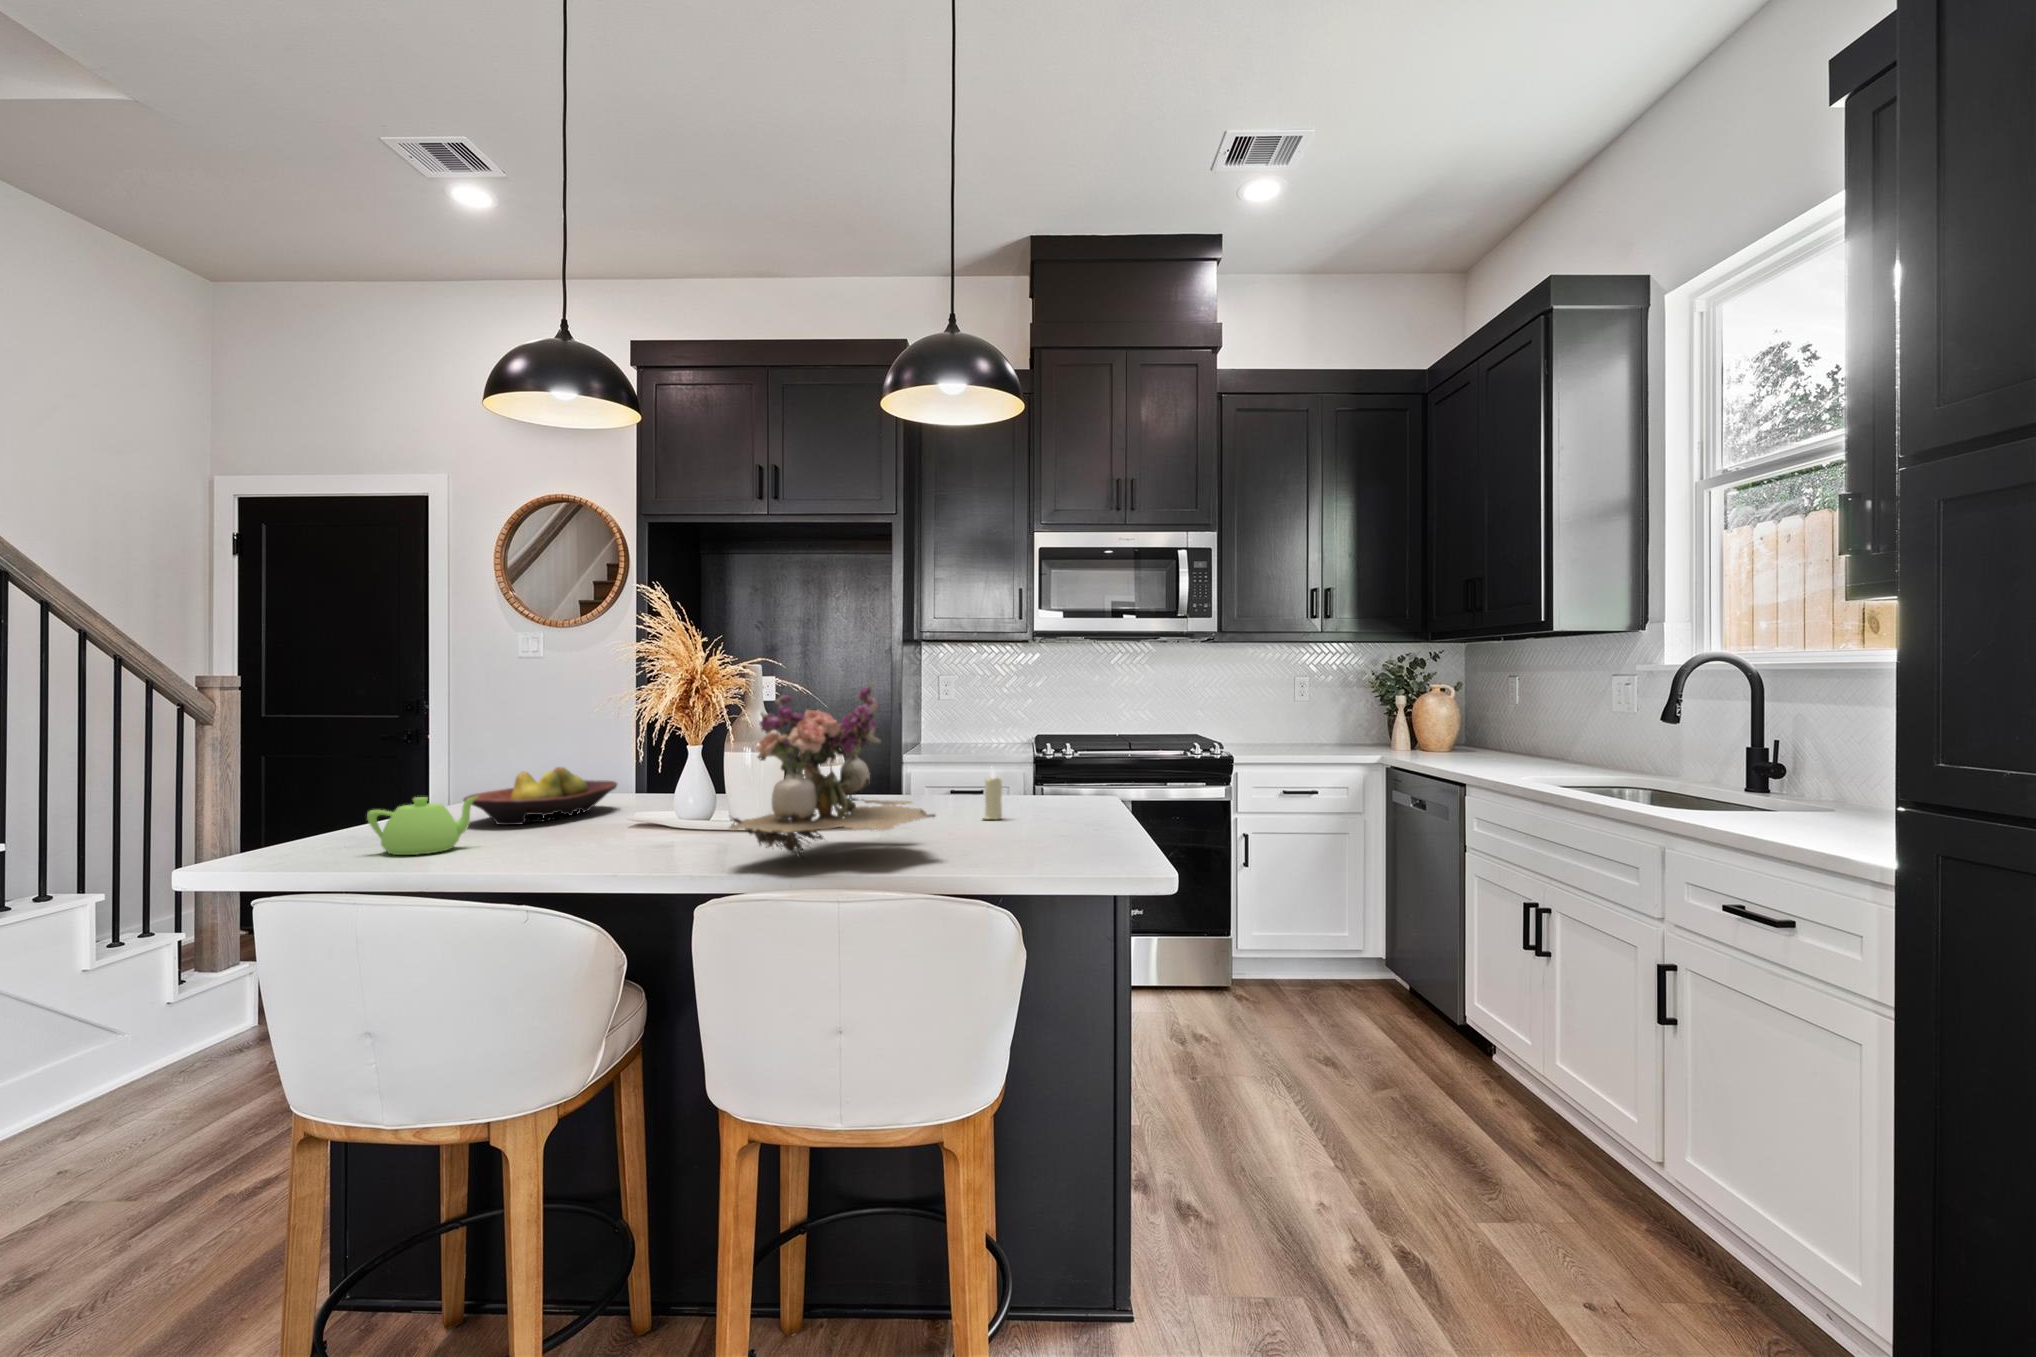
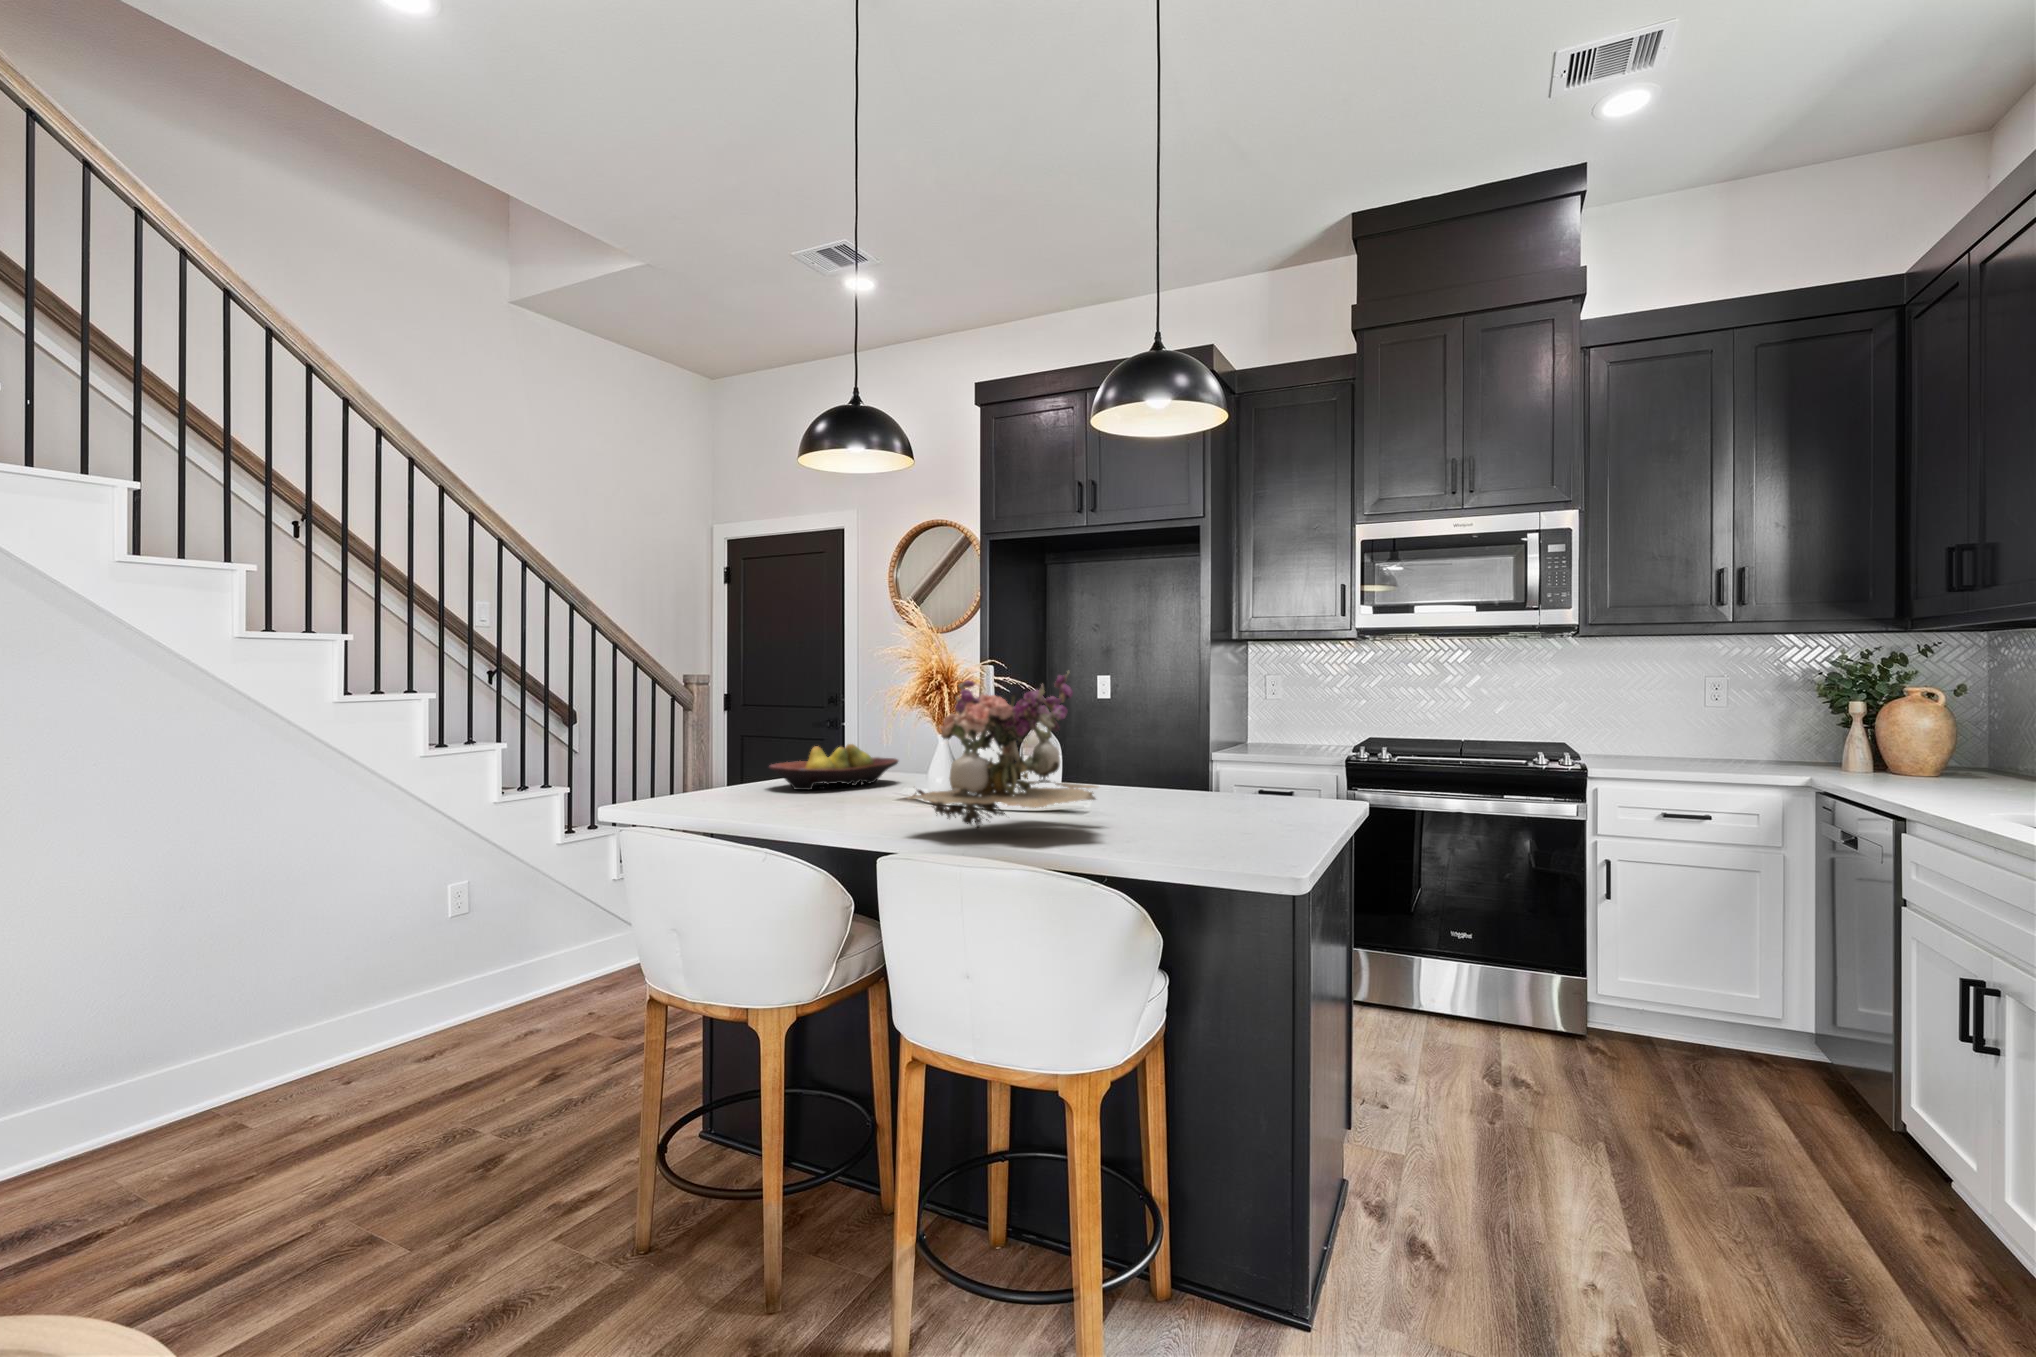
candle: present [984,768,1002,819] -> none [1197,757,1220,812]
teapot: present [367,796,479,855] -> none [677,760,758,806]

